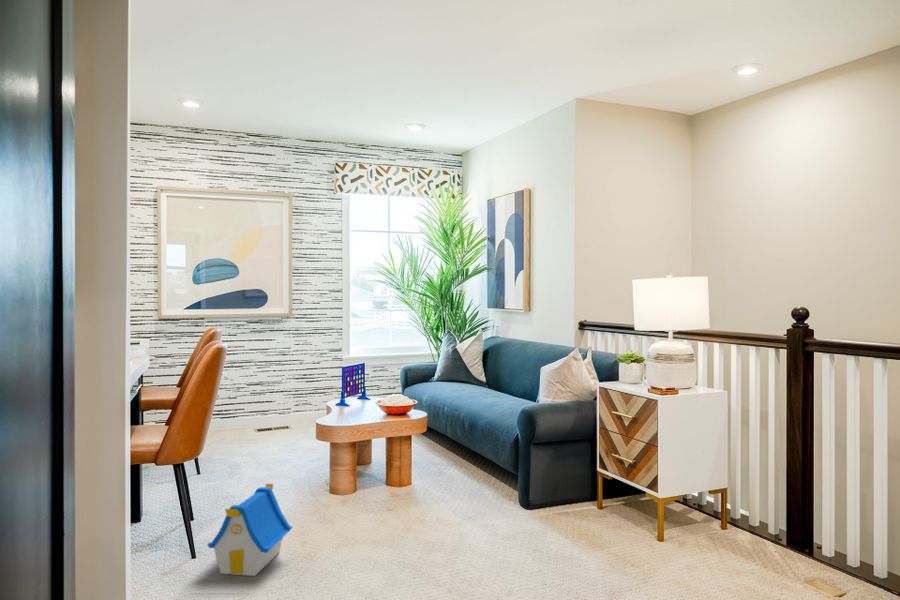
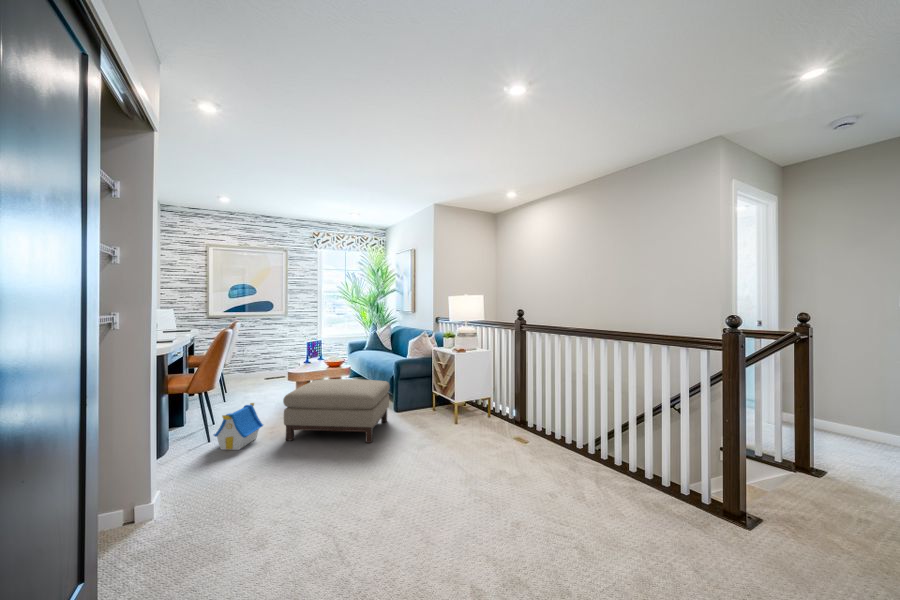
ottoman: none [331,441,522,574] -> present [283,379,390,443]

